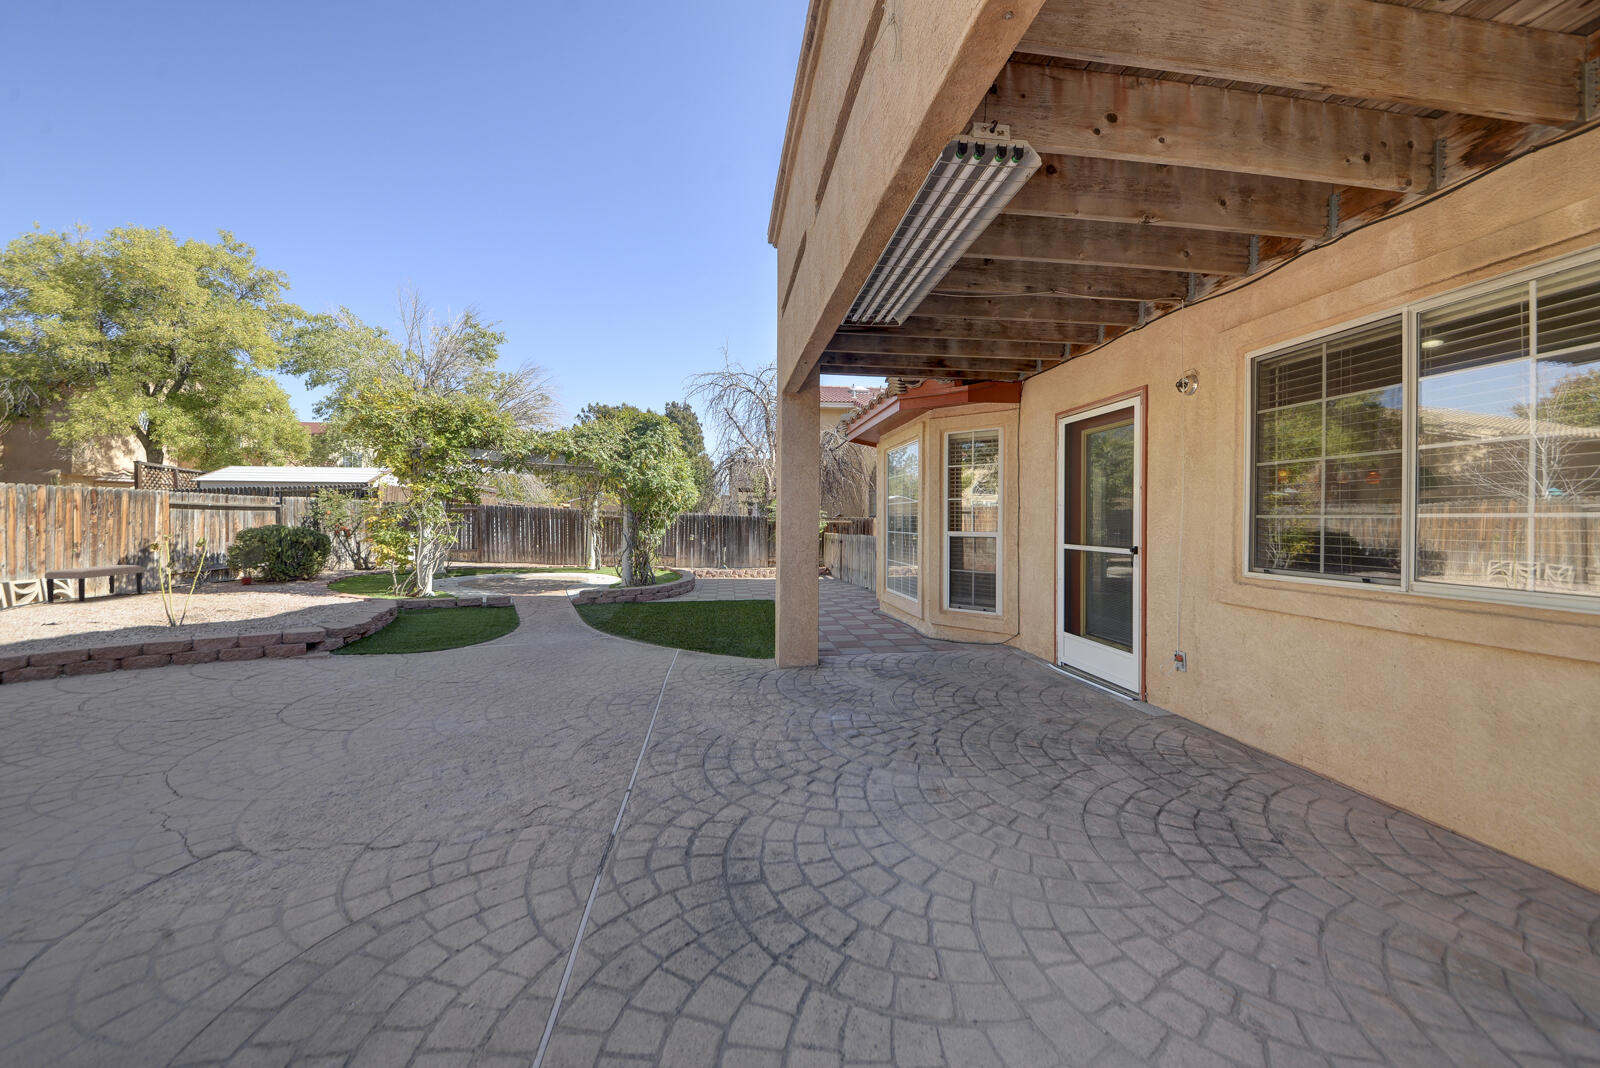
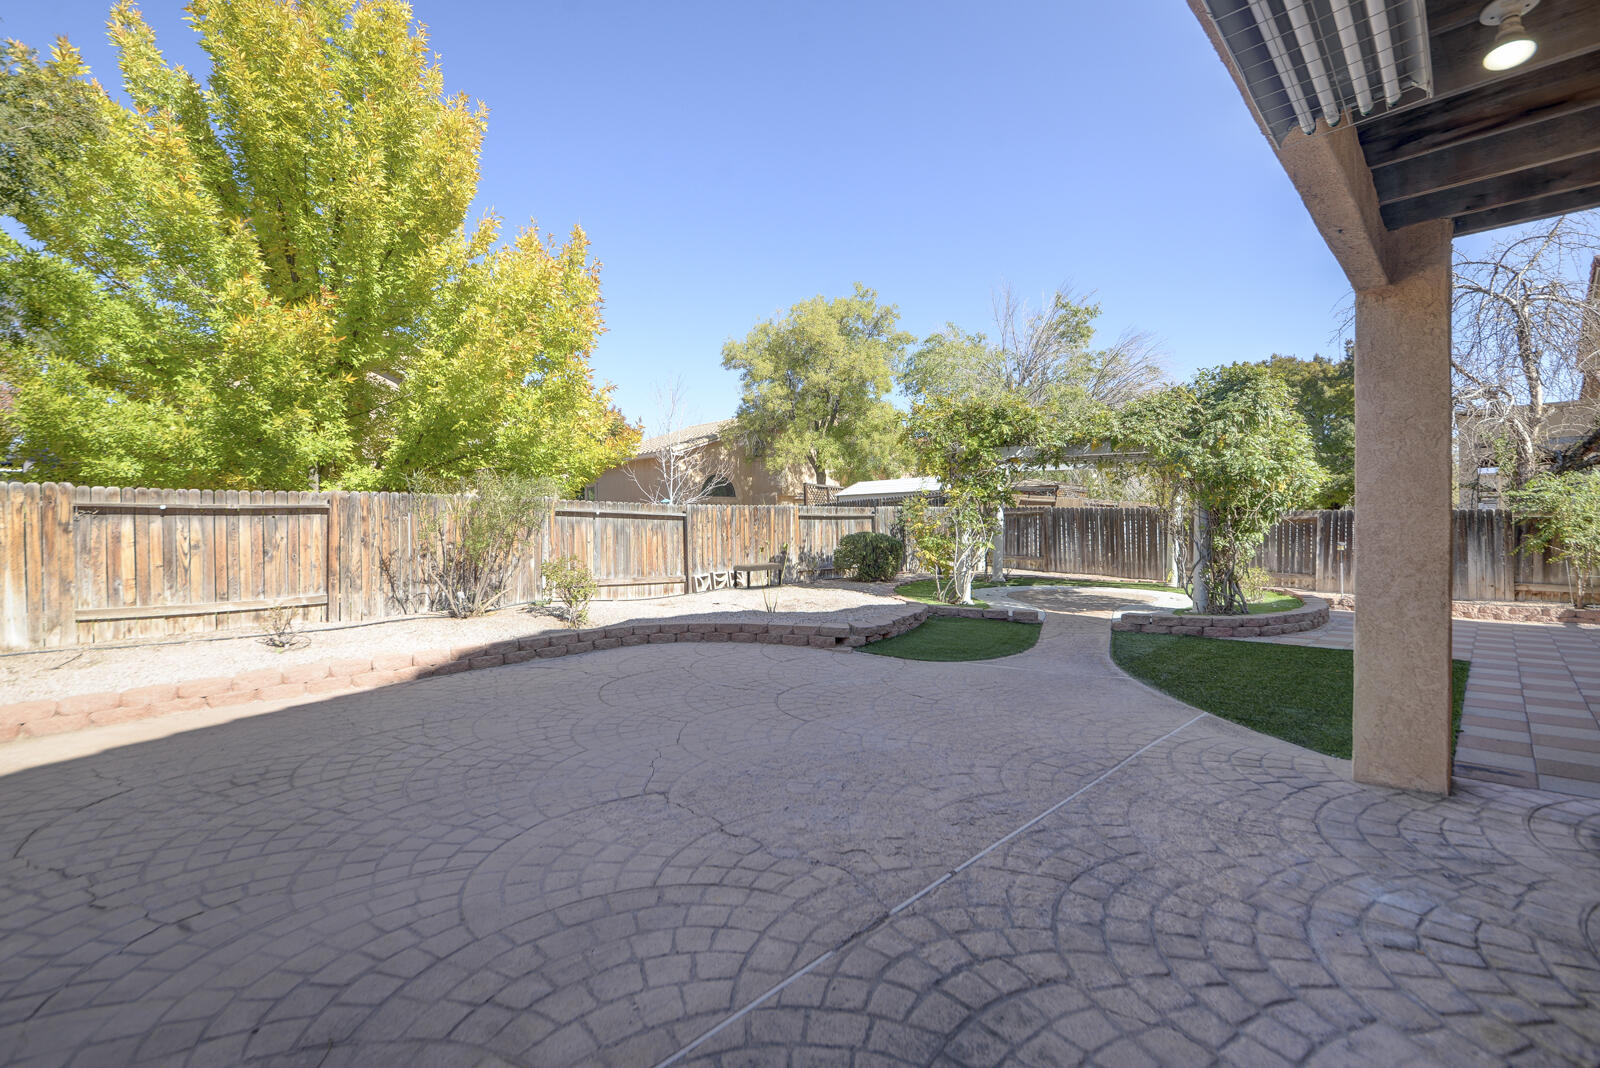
potted tree: present [231,542,265,585] -> none [834,546,857,584]

